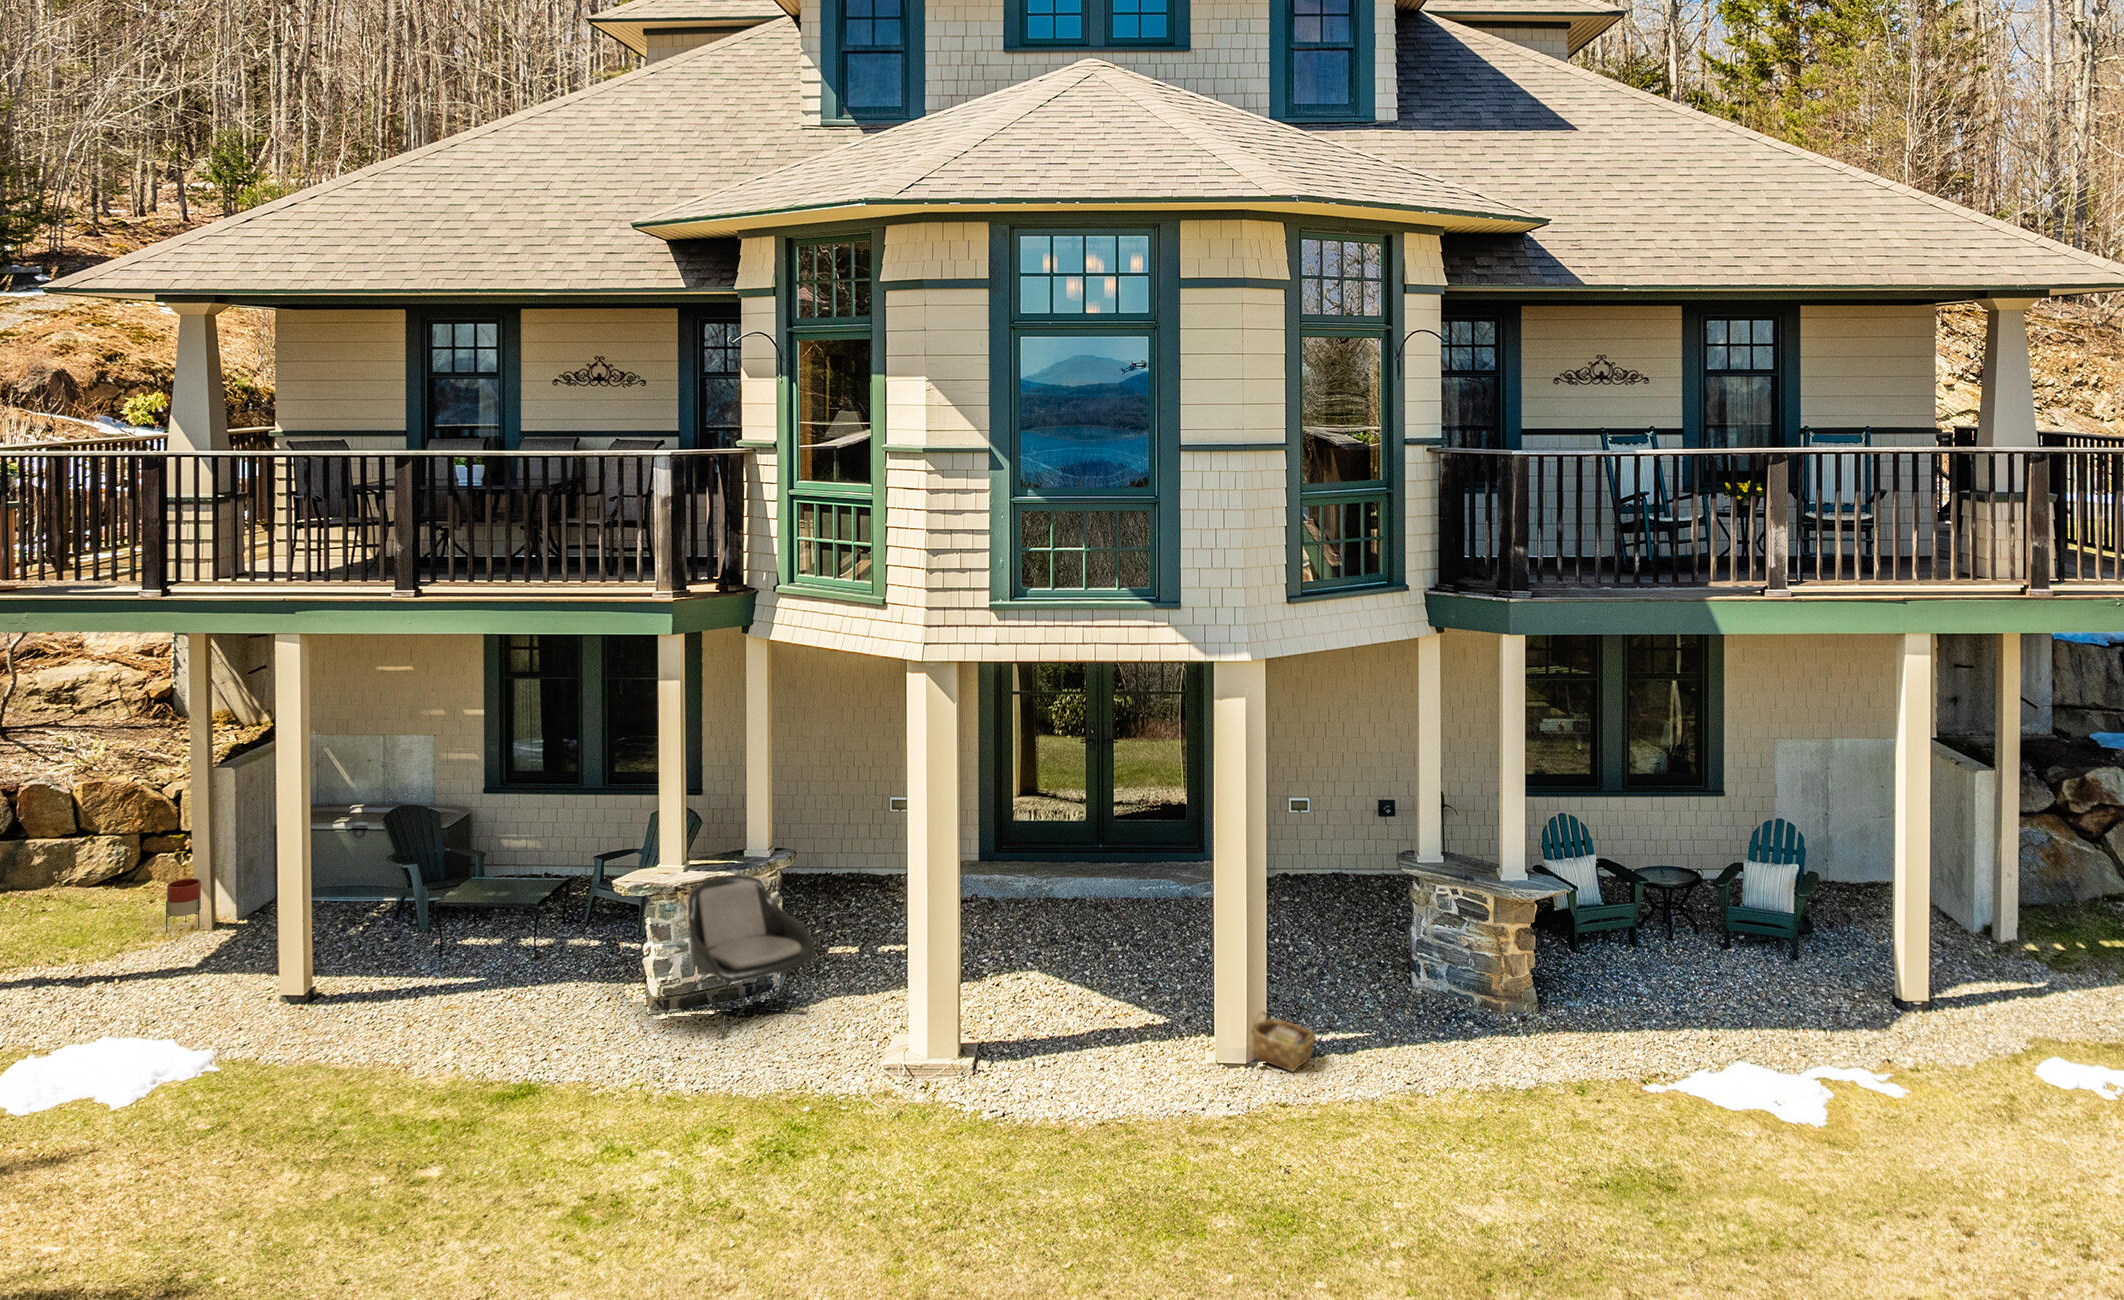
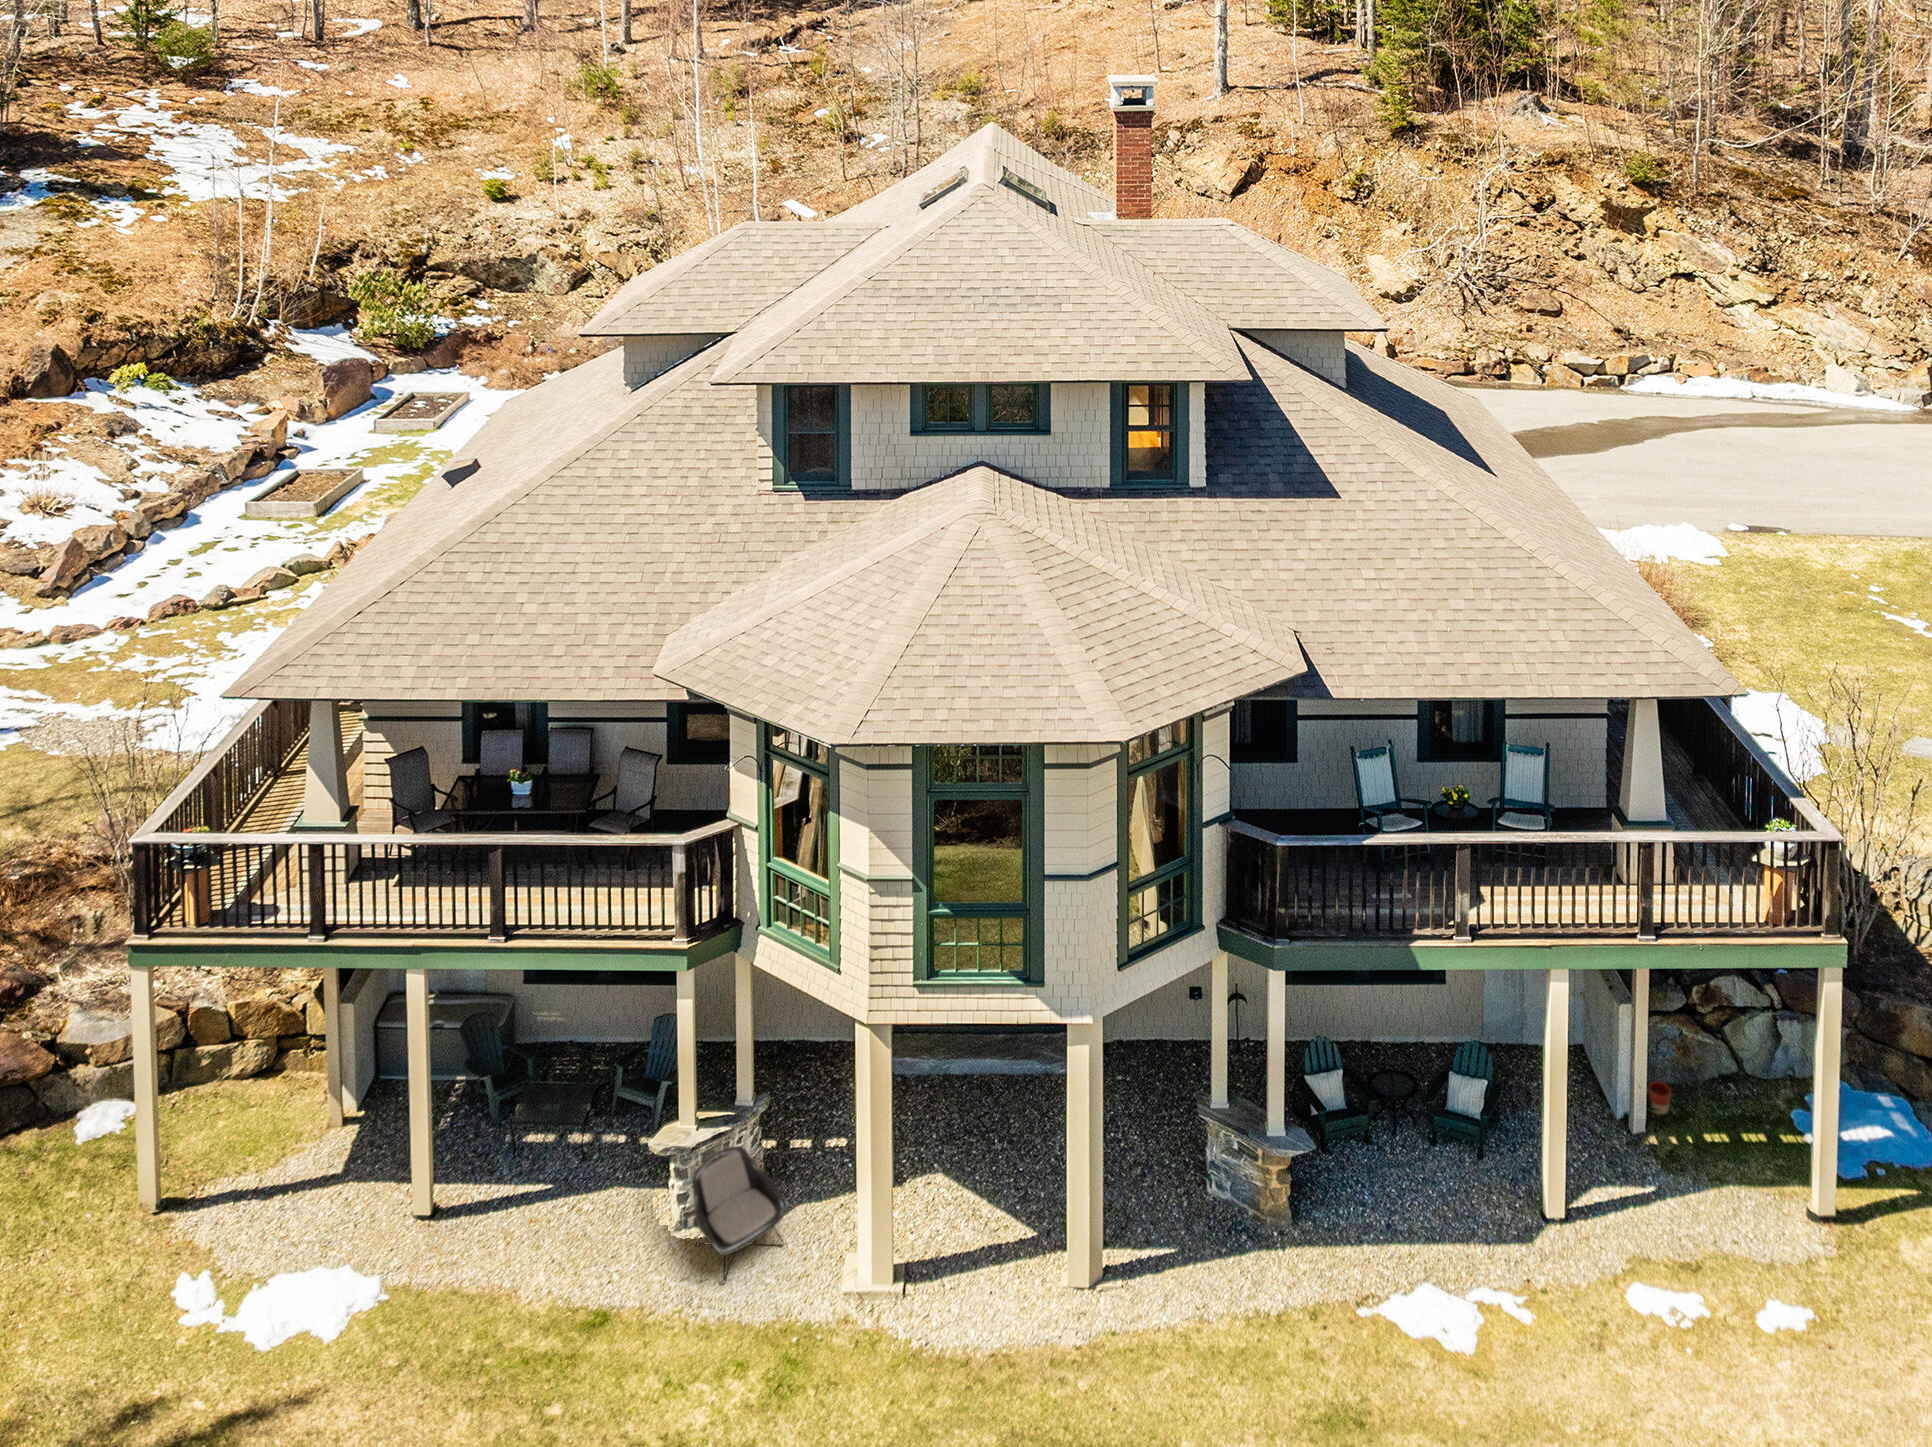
planter: present [166,878,201,932] -> present [1649,1081,1671,1114]
woven basket: present [1252,1012,1316,1072] -> none [1089,1266,1133,1317]

